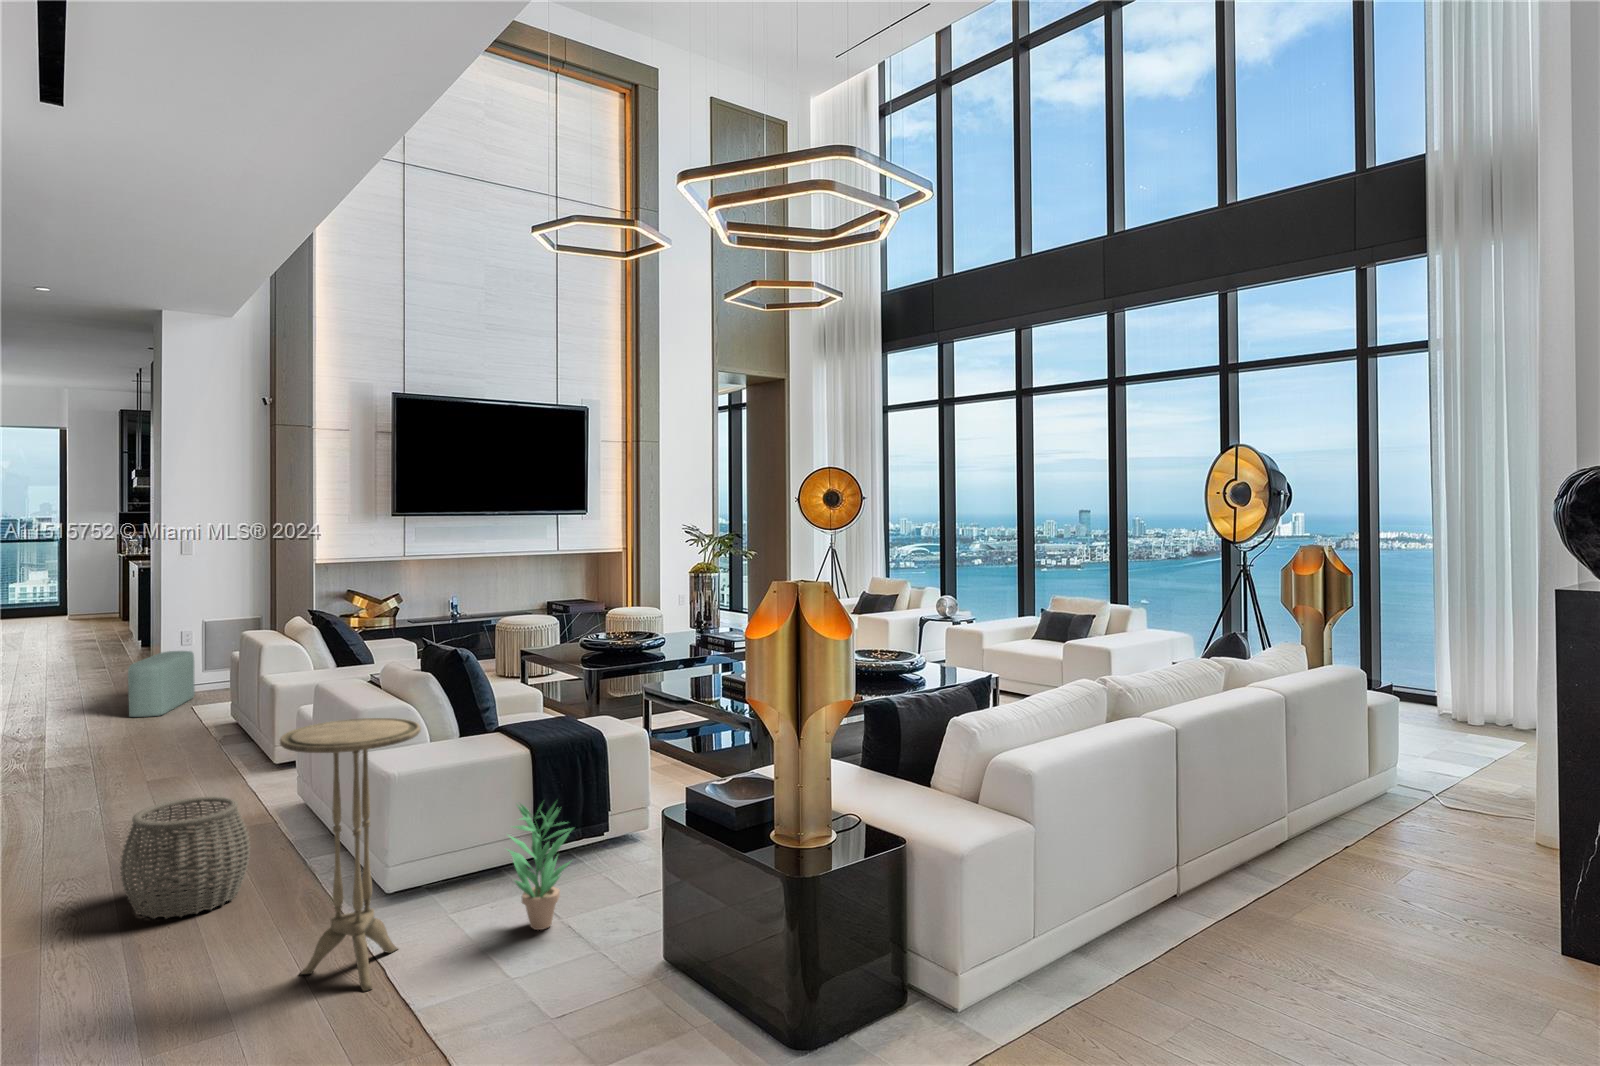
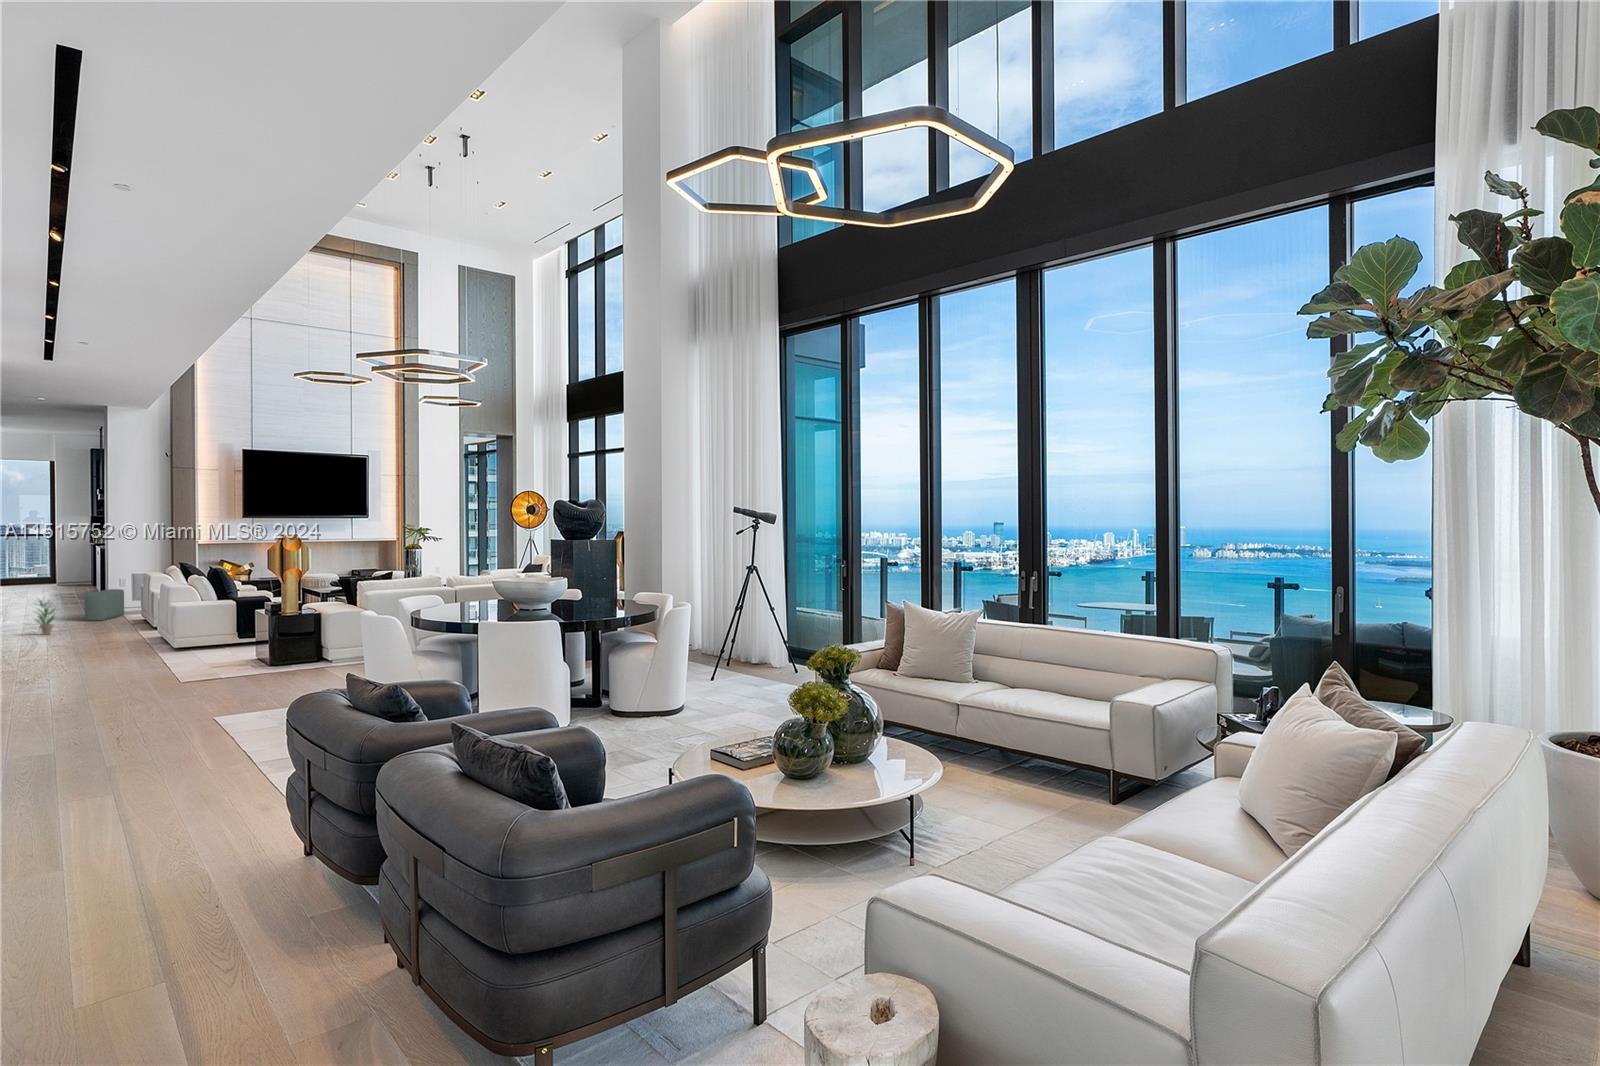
side table: present [280,718,421,991] -> none [122,582,175,666]
woven basket: present [120,797,250,919] -> none [69,620,122,659]
potted plant: present [508,803,572,930] -> present [35,599,55,635]

